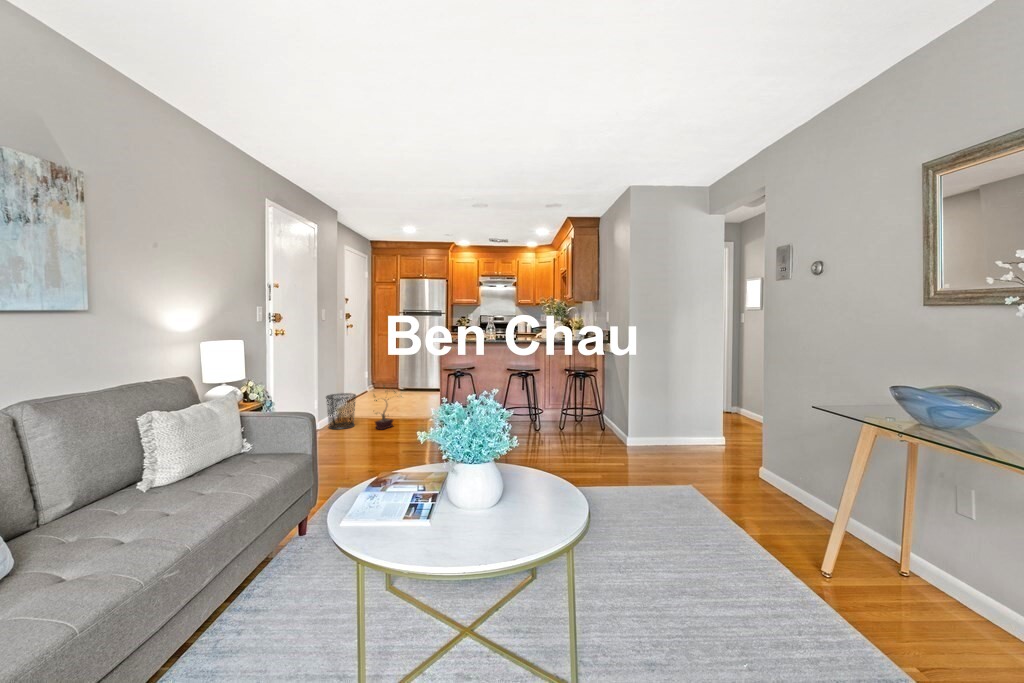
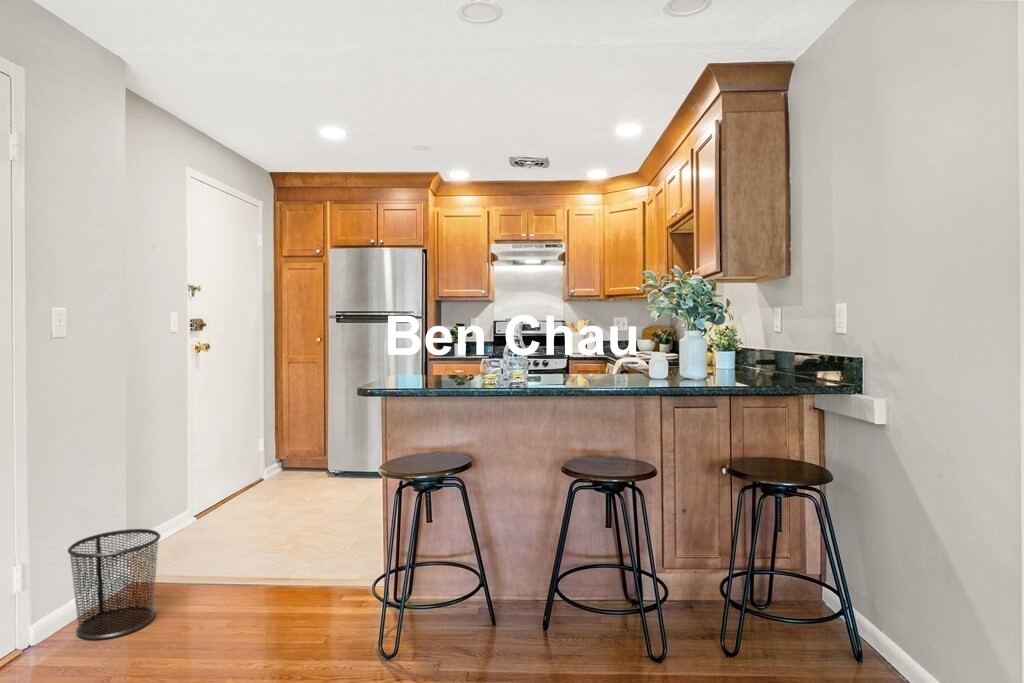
potted plant: present [374,387,396,429] -> none [186,510,292,643]

